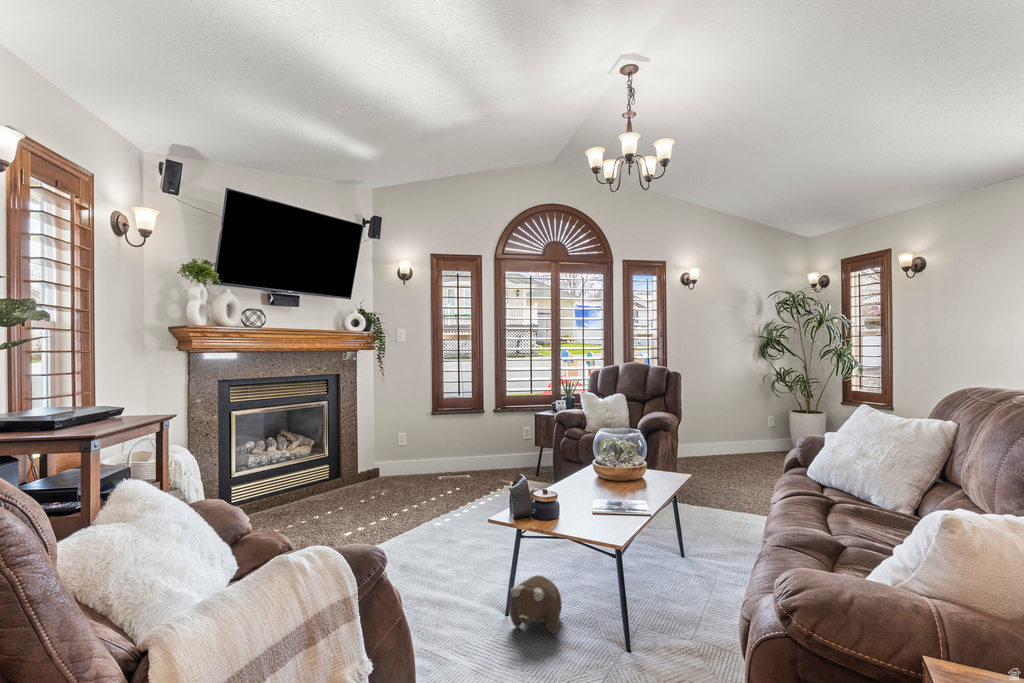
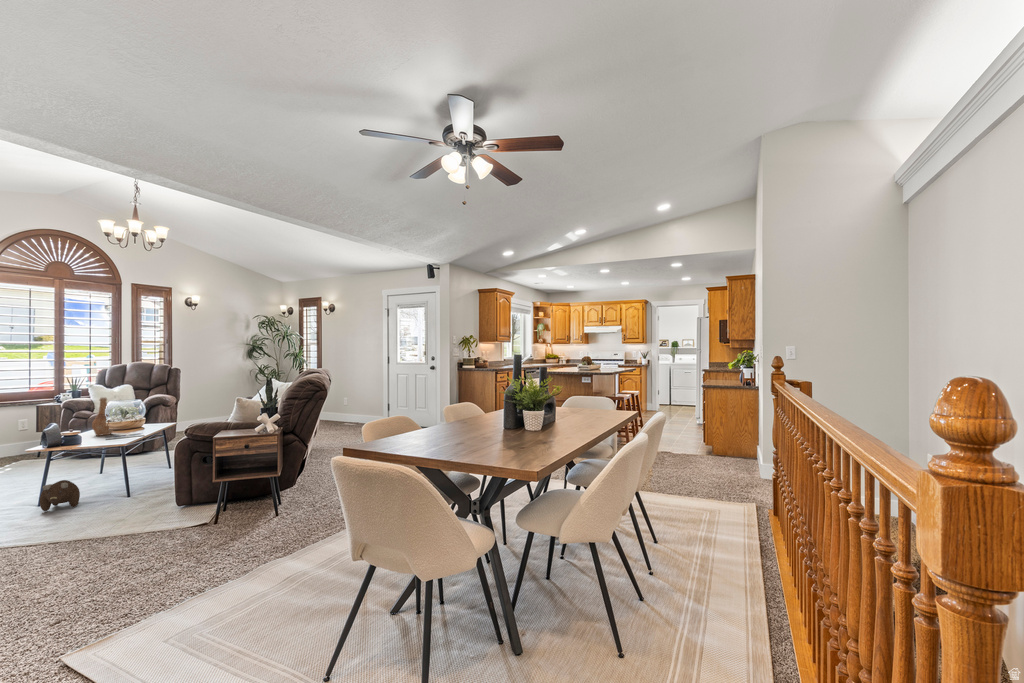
vase: none [579,426,608,491] -> present [92,397,112,436]

